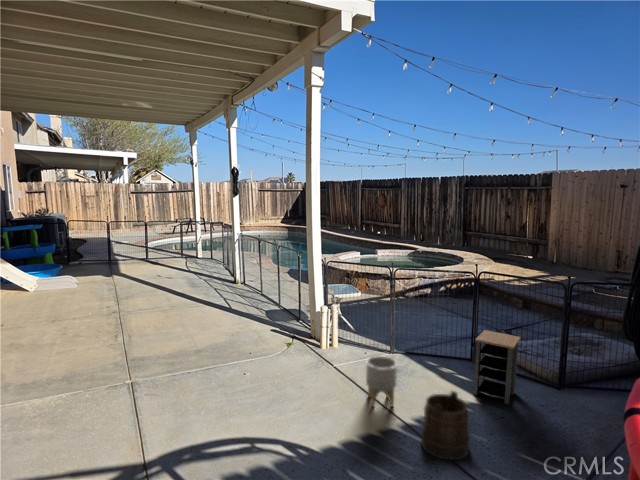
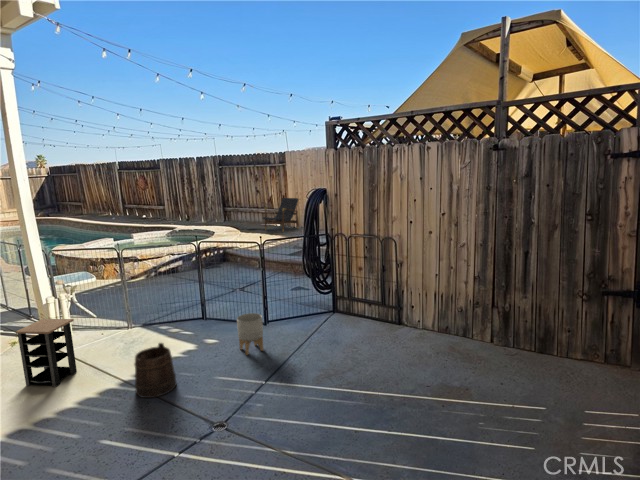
lounge chair: none [516,226,565,267] -> present [263,198,298,232]
side table: present [473,330,521,404] -> present [16,319,77,387]
planter: present [366,356,397,407] -> present [237,313,264,355]

